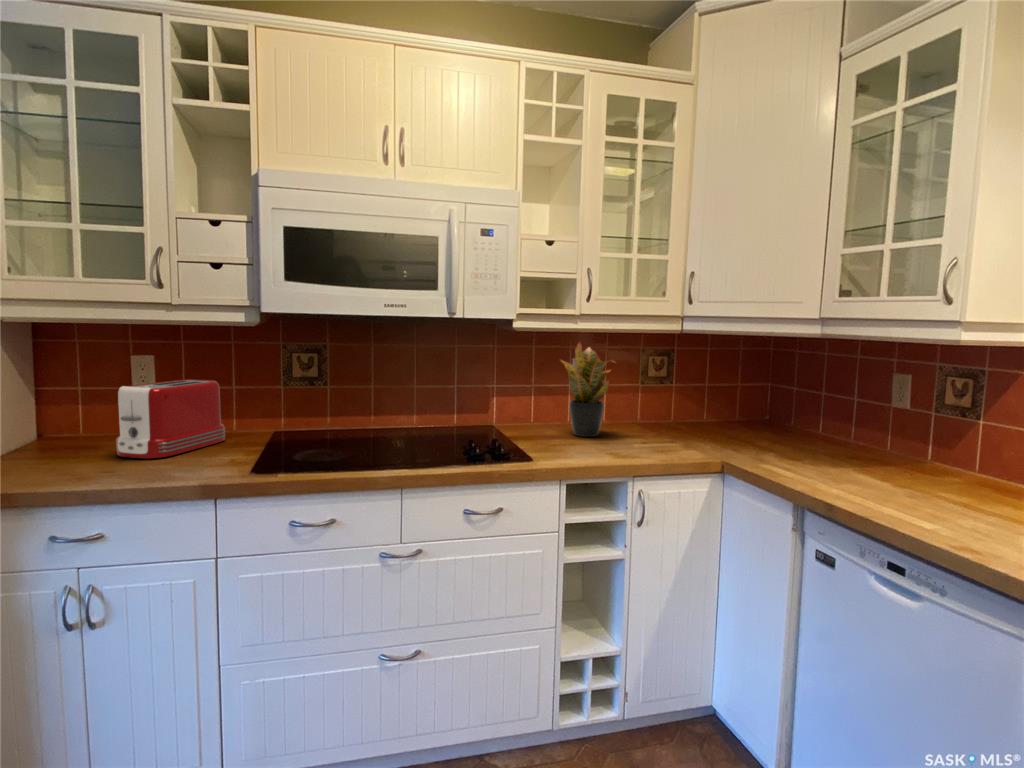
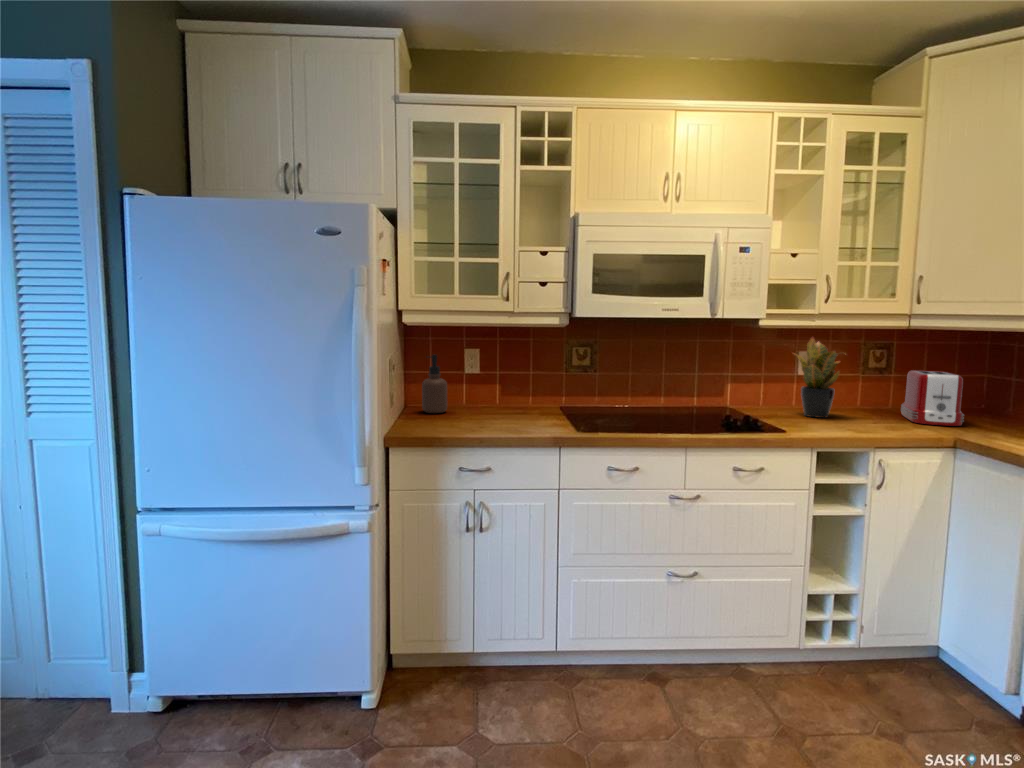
soap dispenser: none [51,363,98,447] -> present [422,355,447,413]
toaster: present [116,379,225,459] -> present [901,370,964,426]

